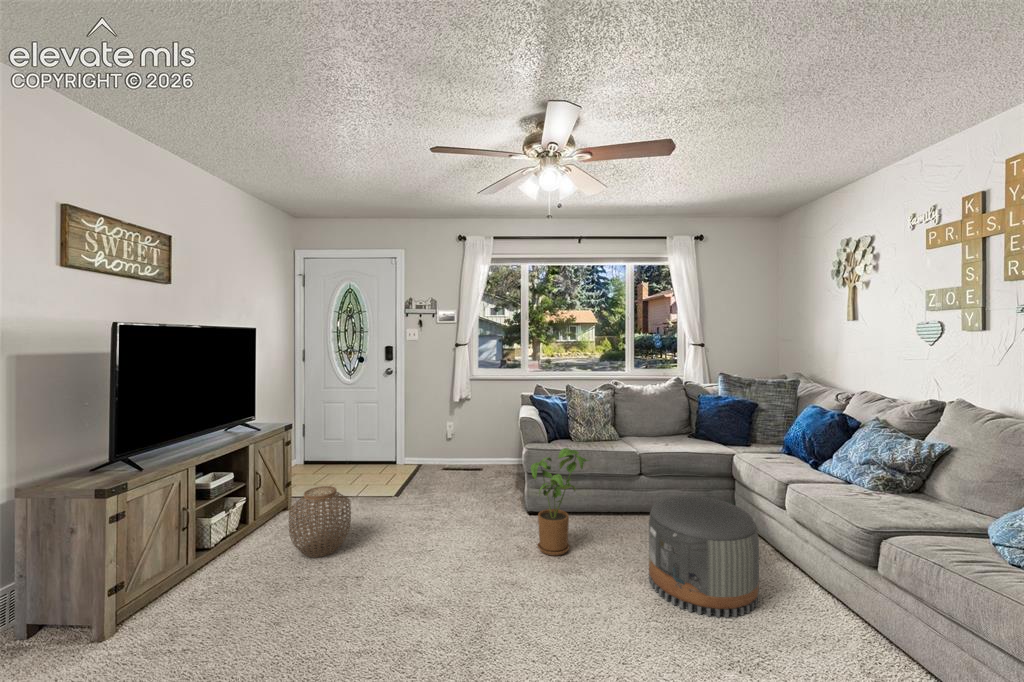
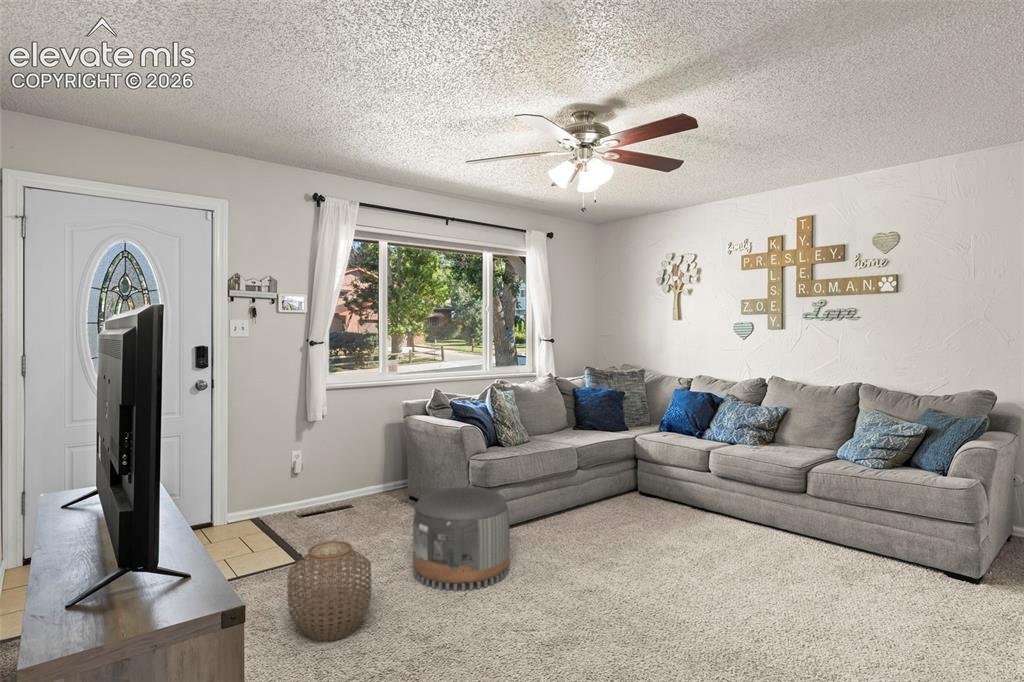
house plant: present [531,448,589,556] -> none [532,445,595,556]
pouf: present [649,495,759,618] -> present [413,487,509,591]

